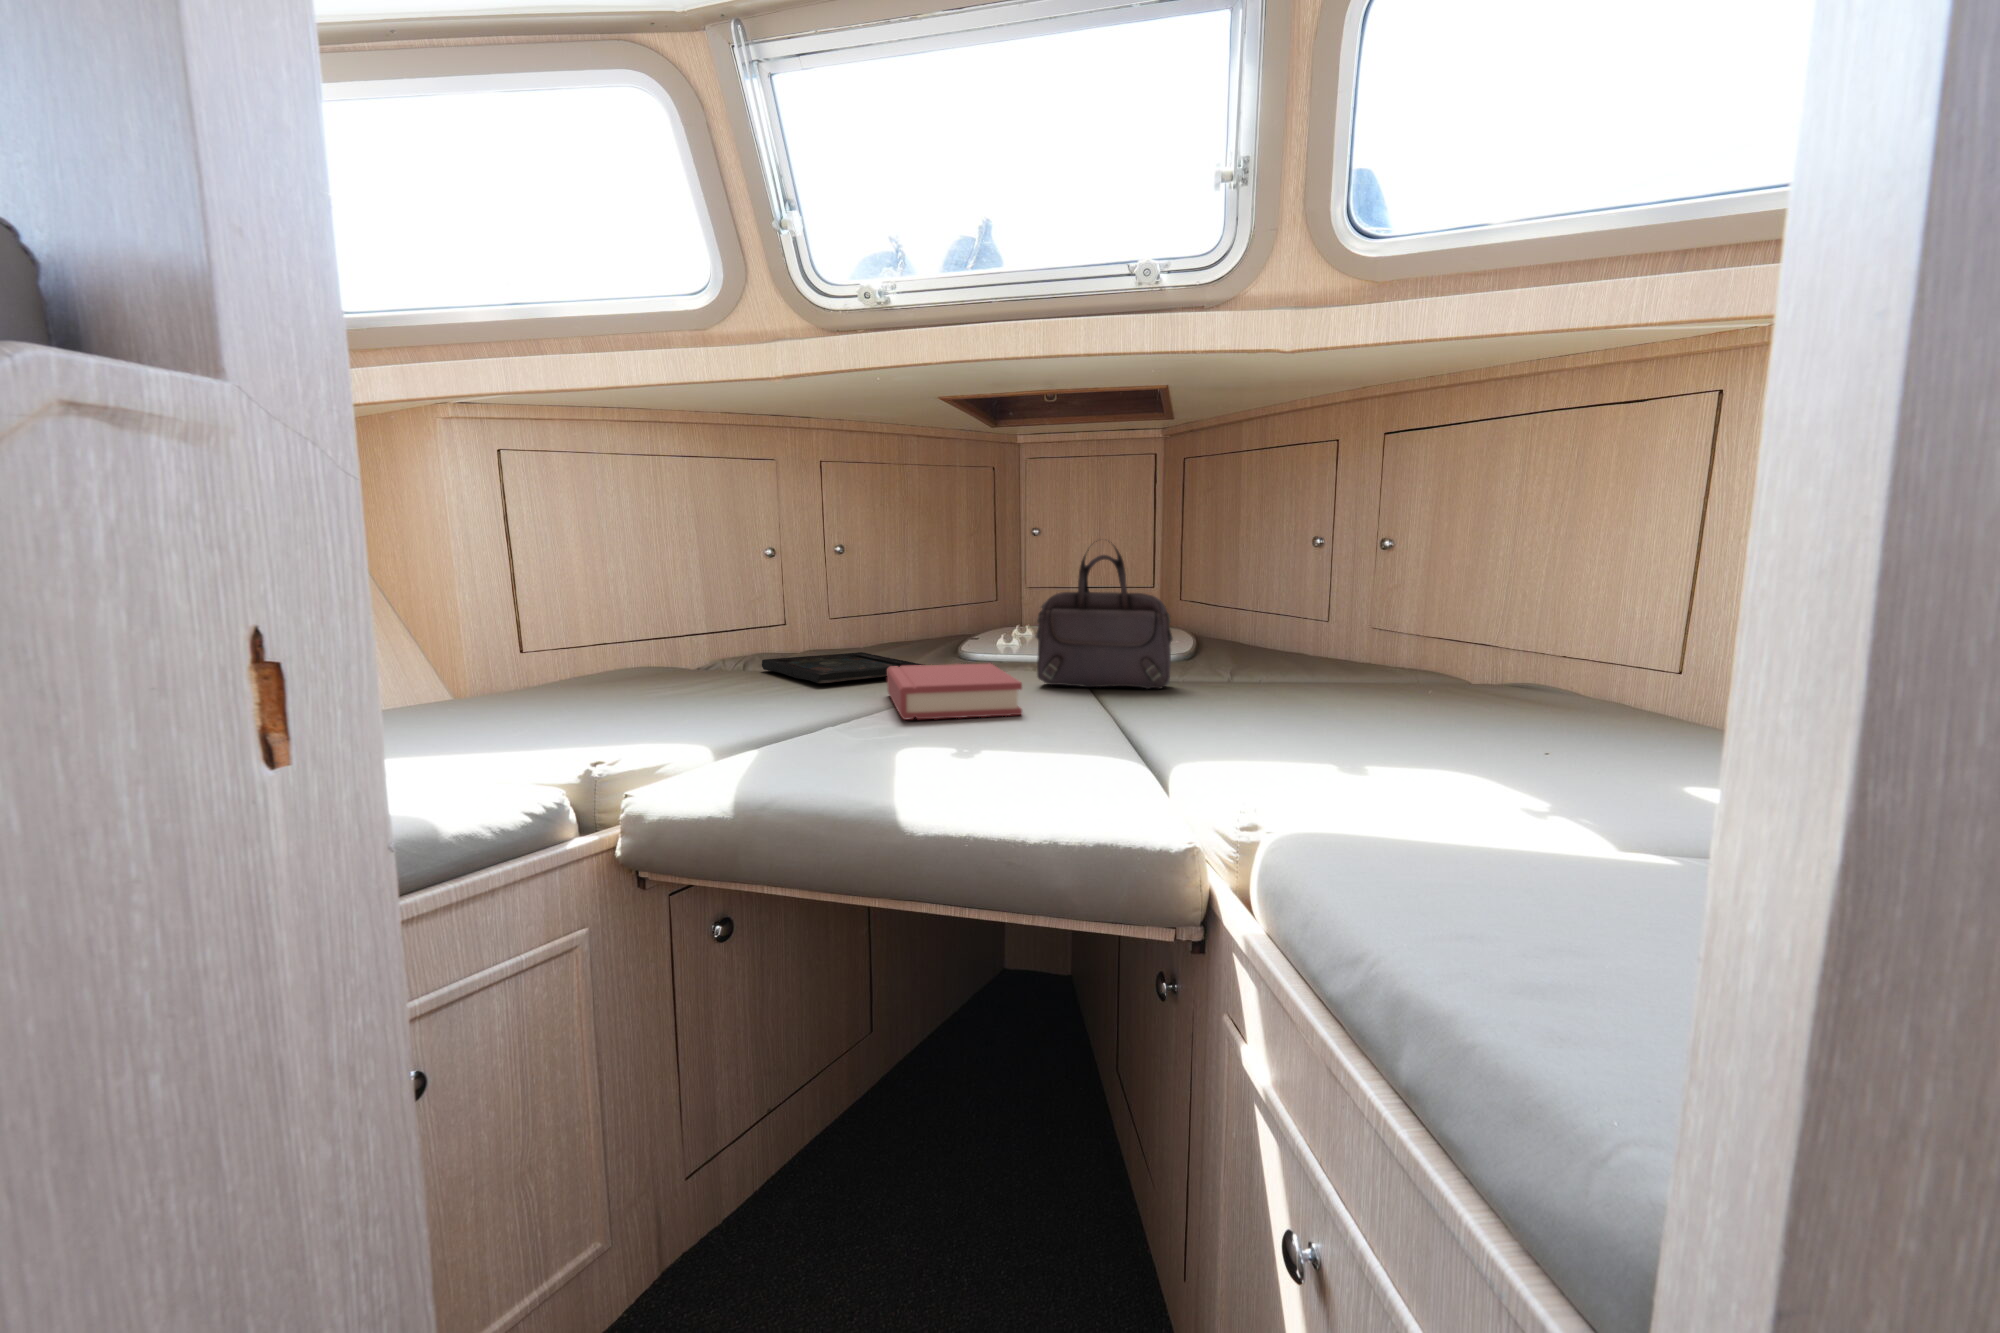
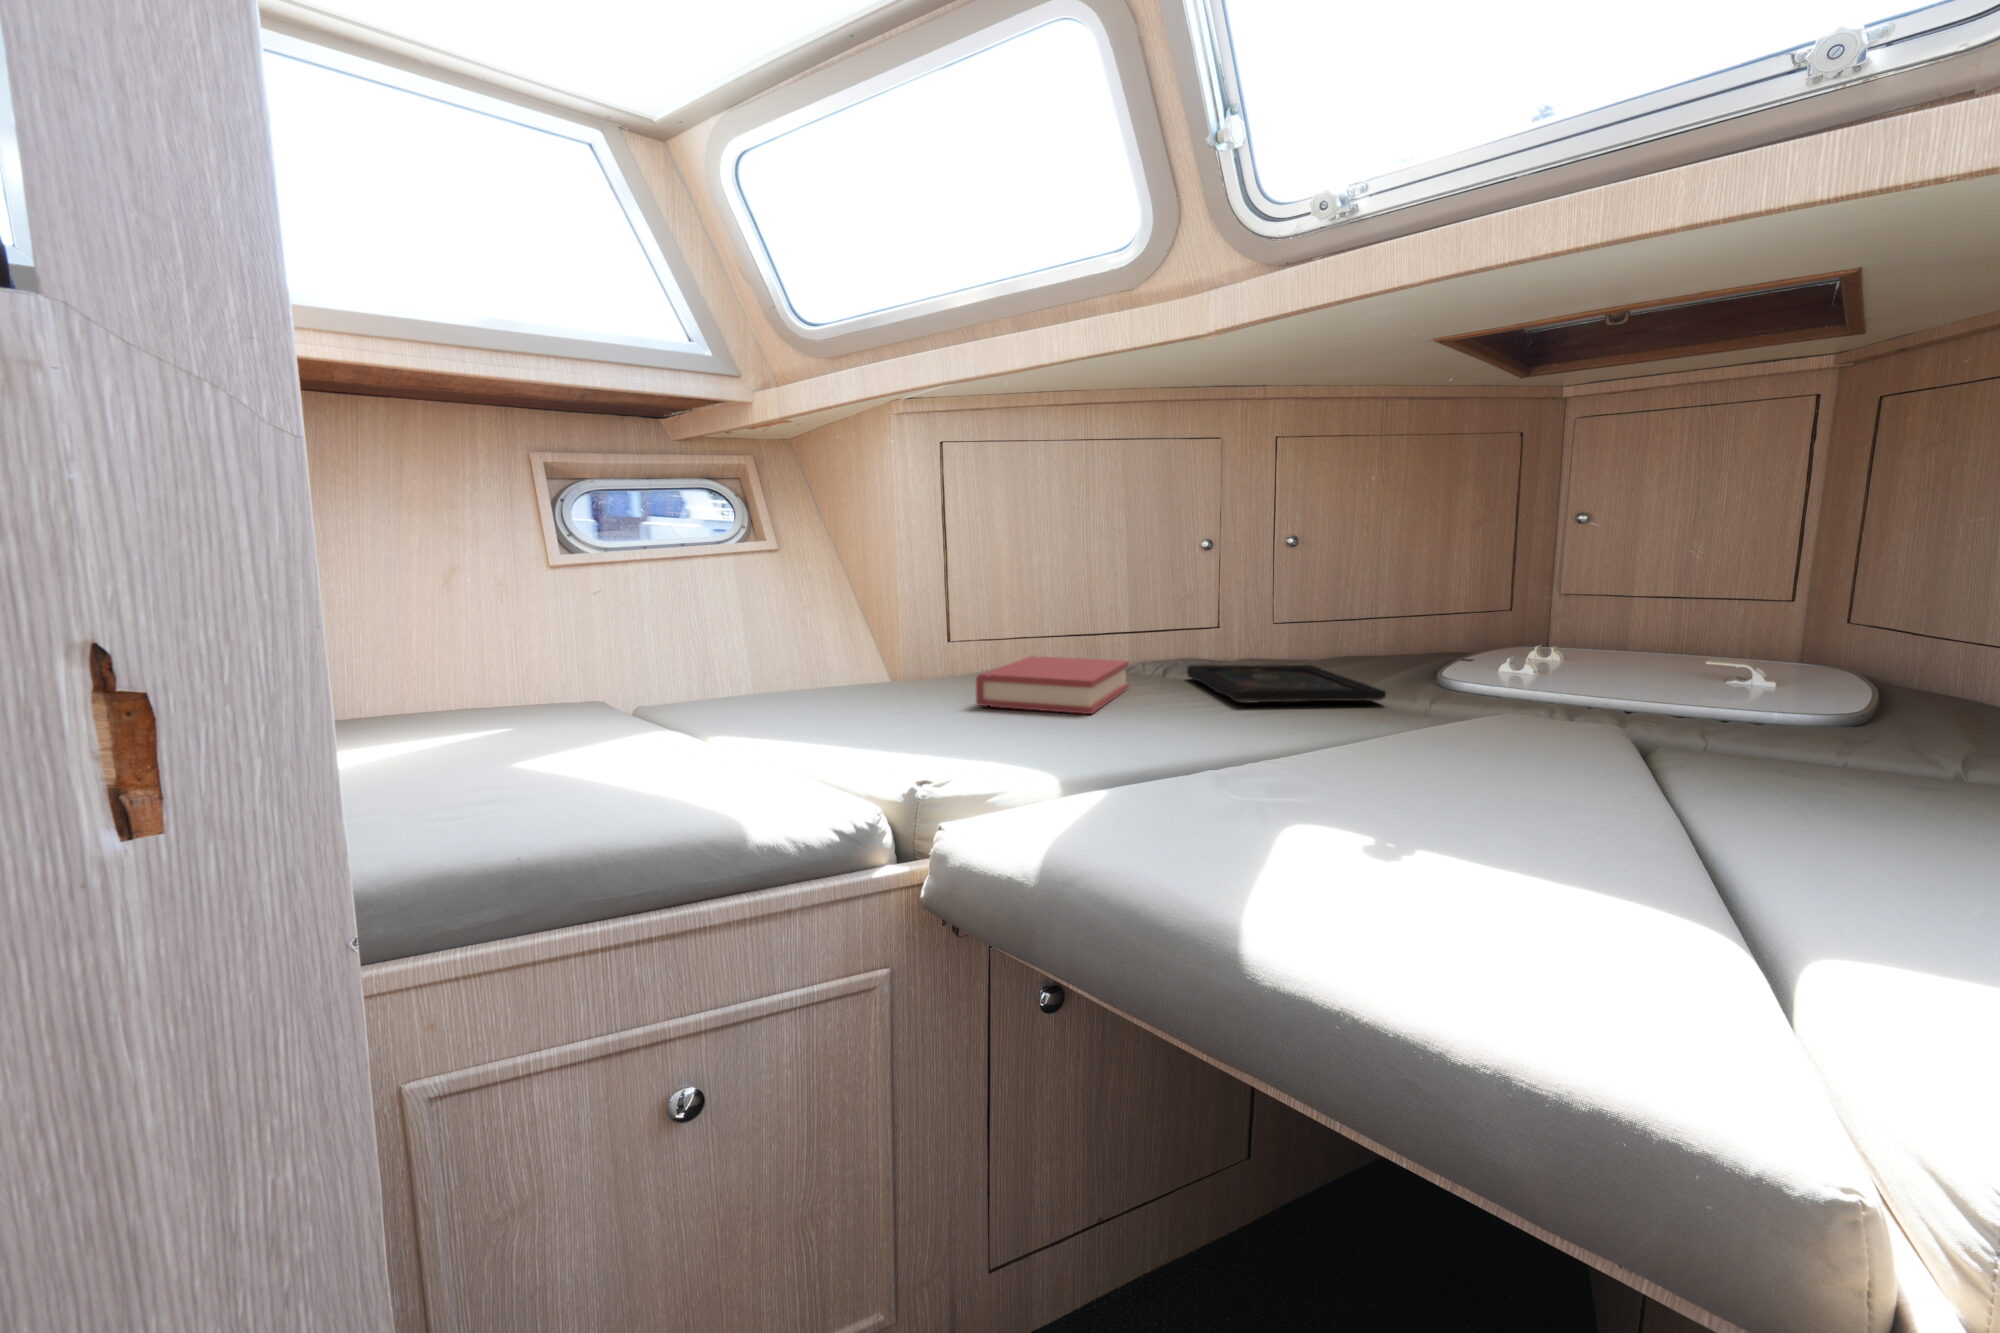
handbag: present [1036,541,1173,689] -> none [1552,523,1824,772]
hardback book: present [887,663,1022,720] -> present [976,656,1129,714]

